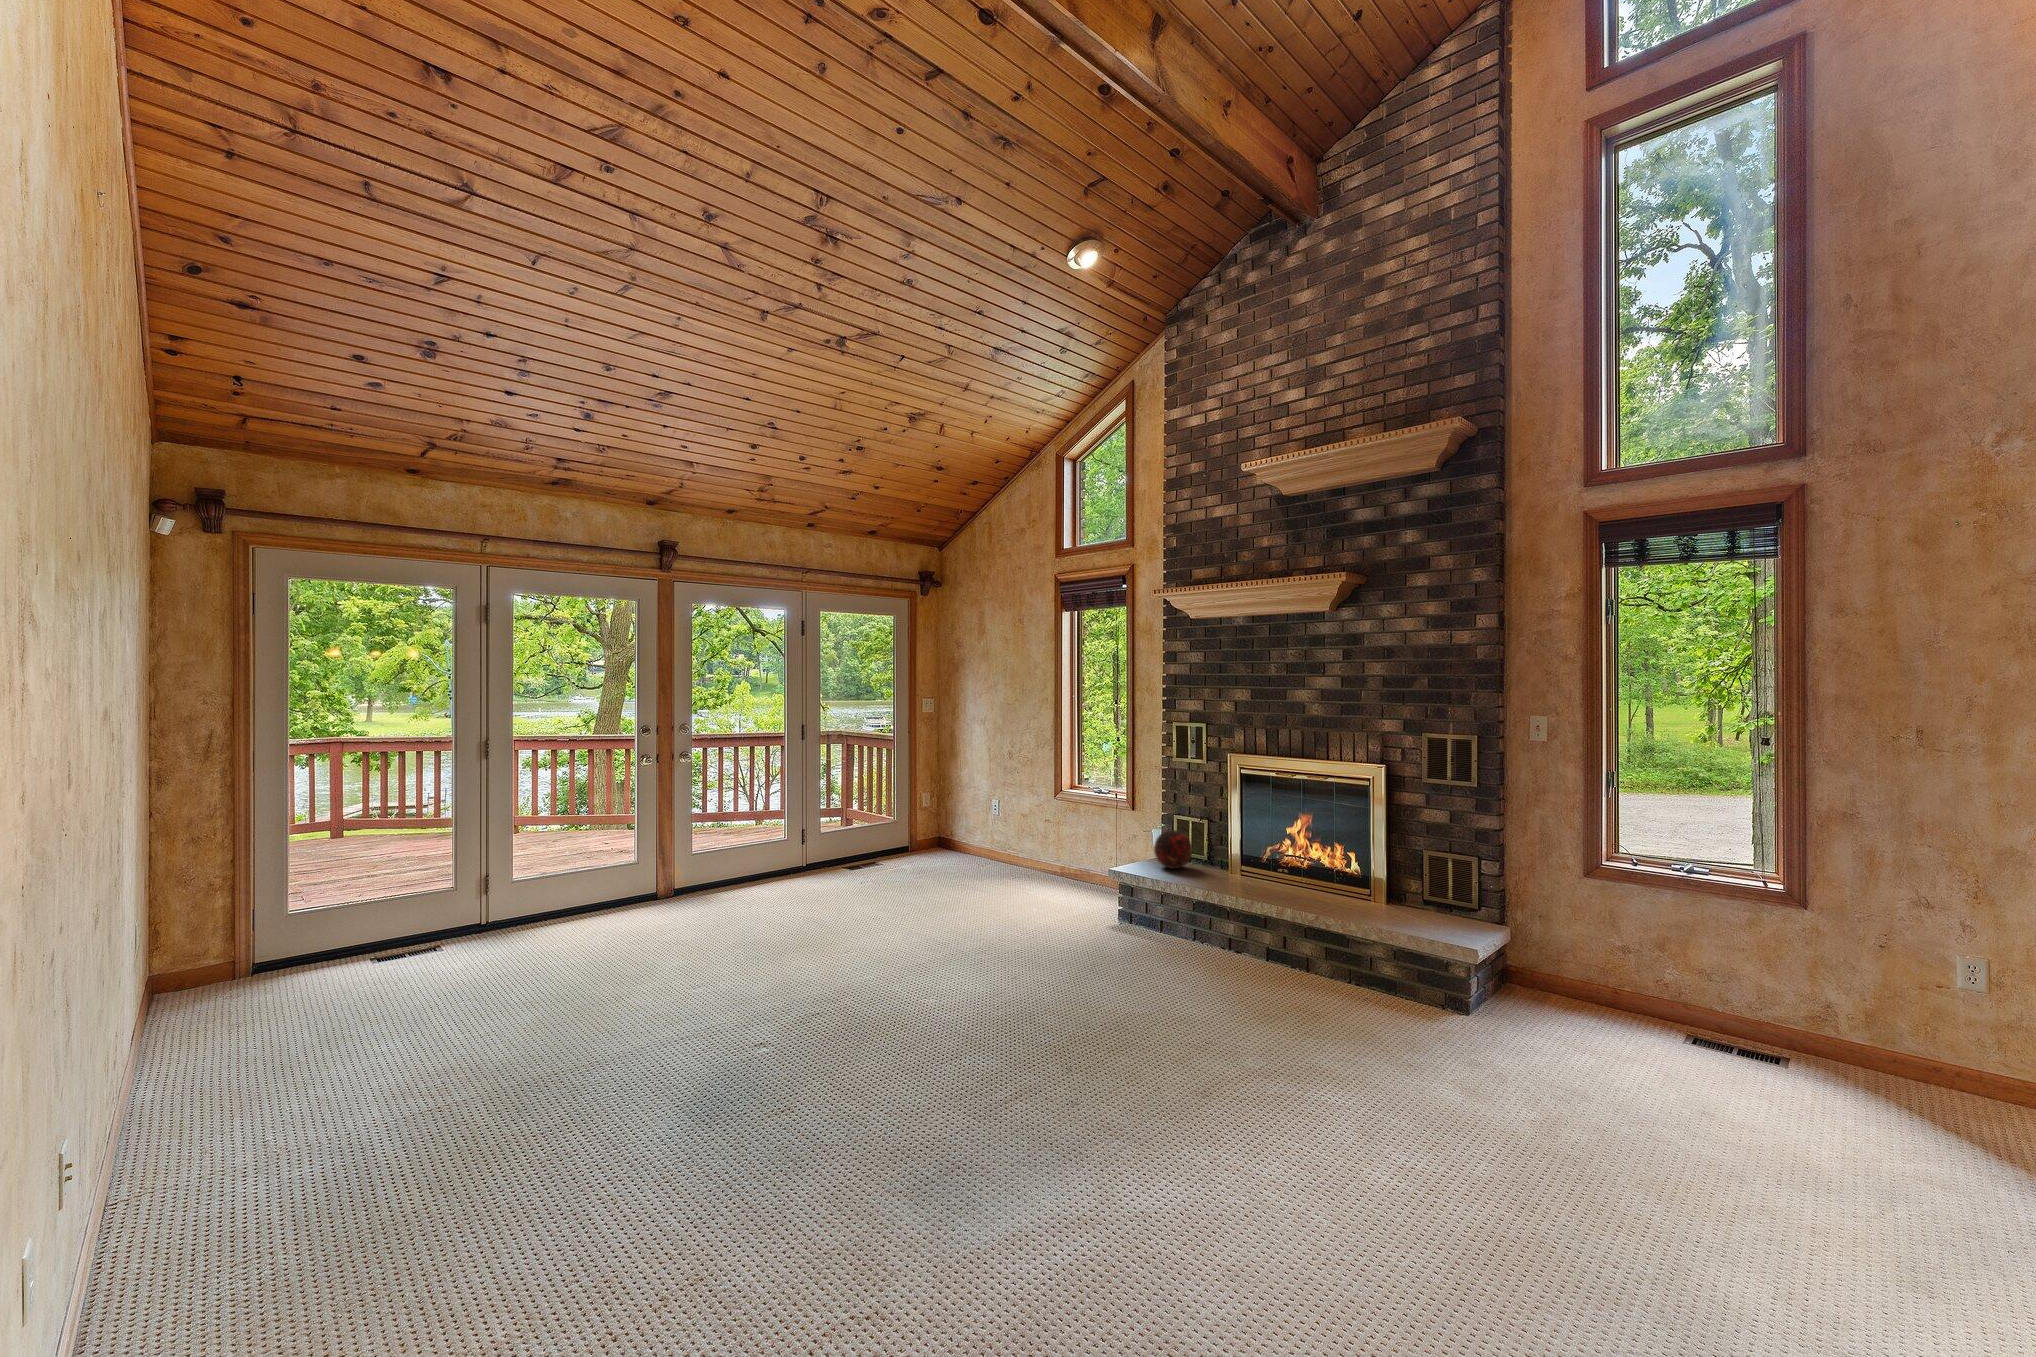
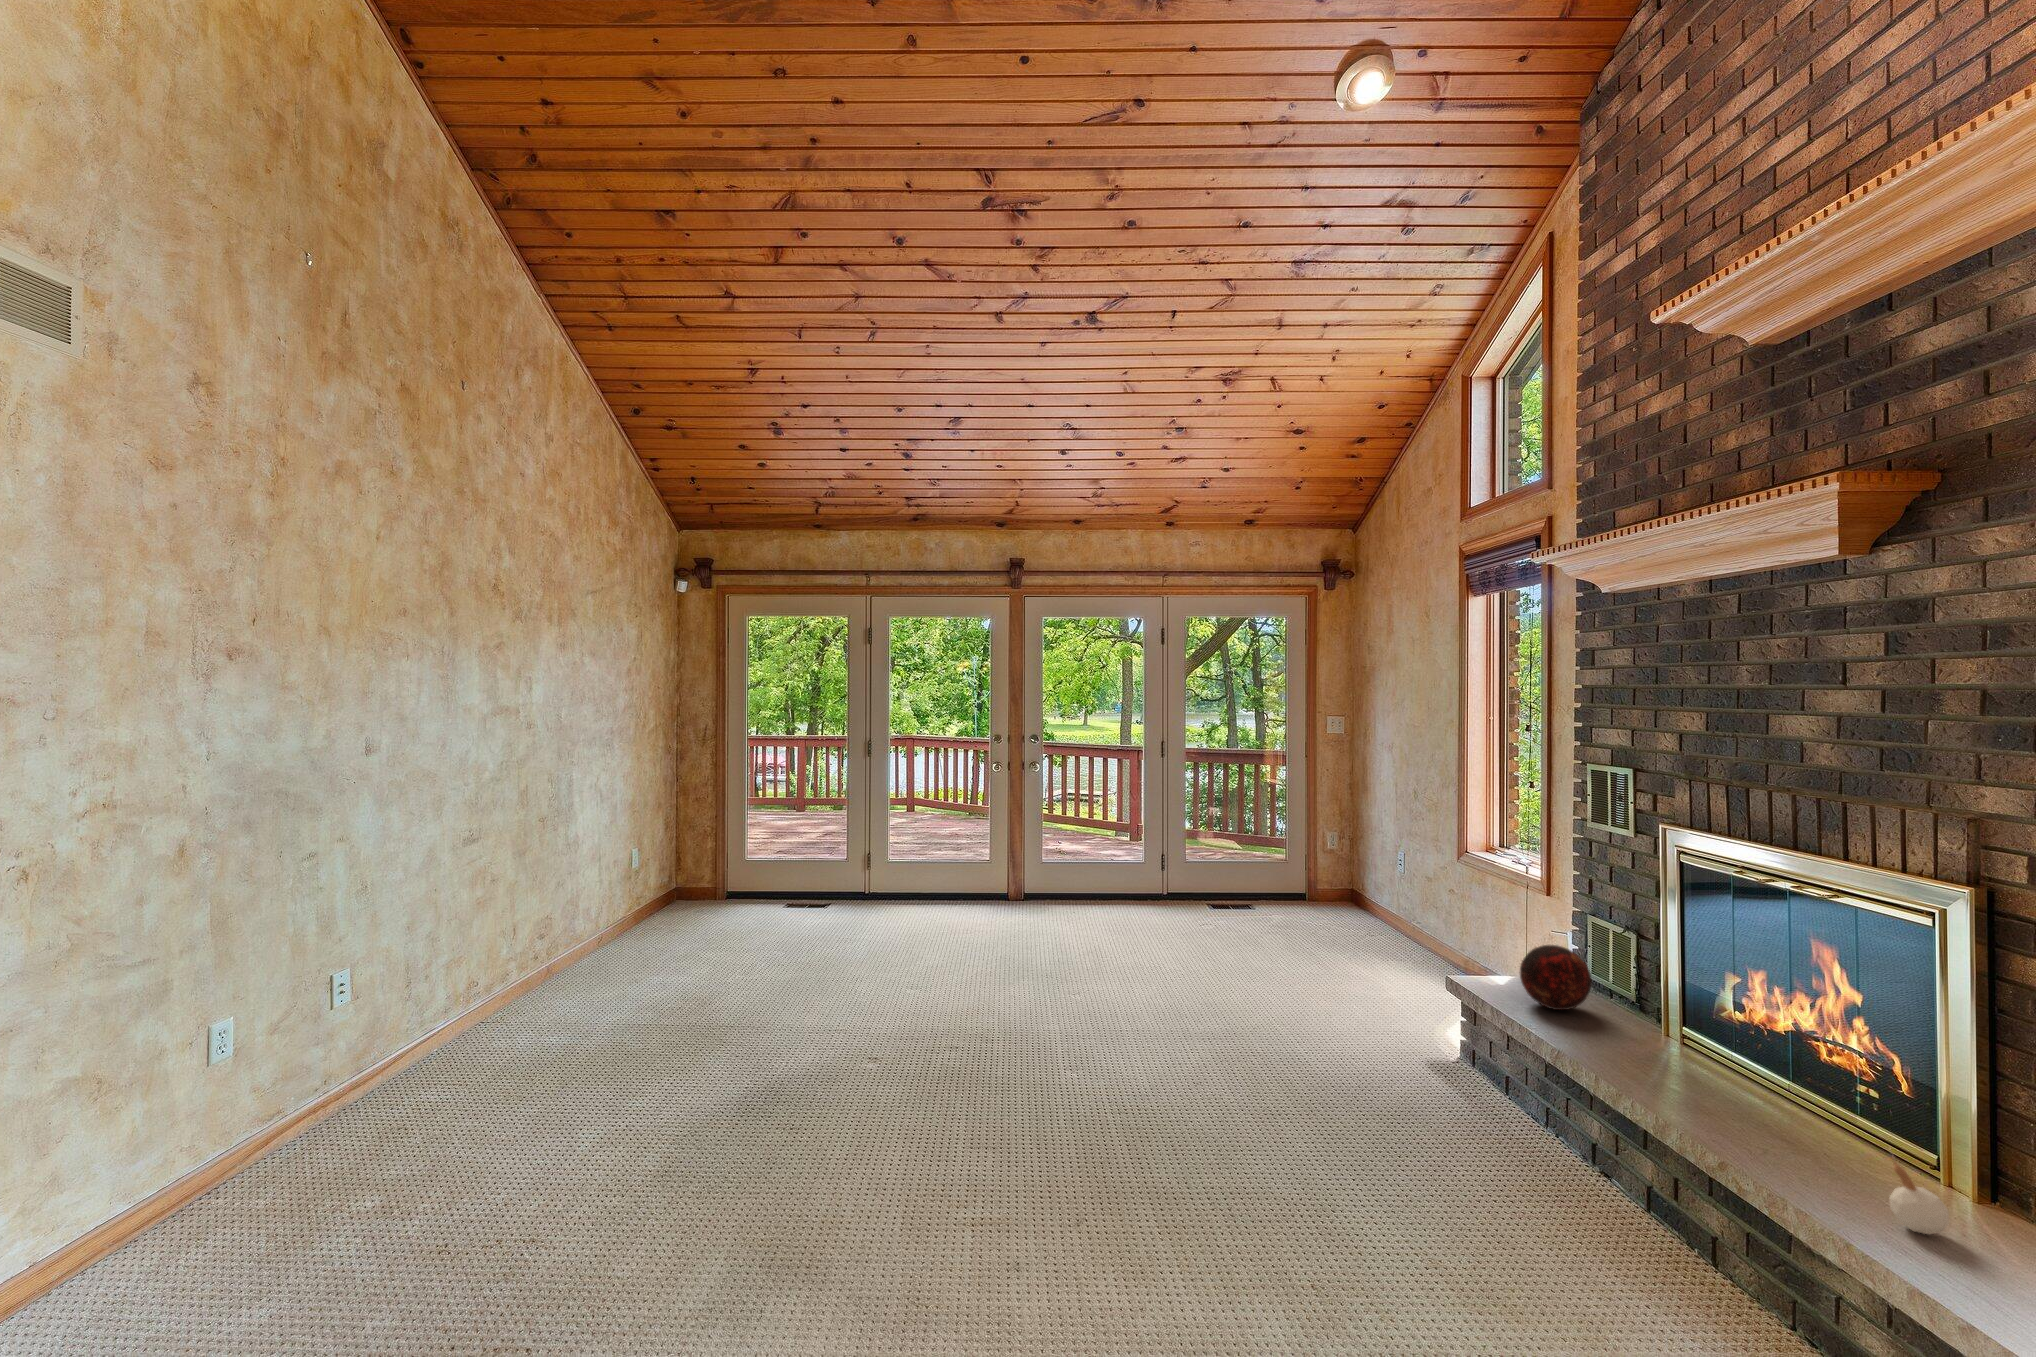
candle: none [1394,894,1416,929] -> present [1890,1155,1949,1234]

